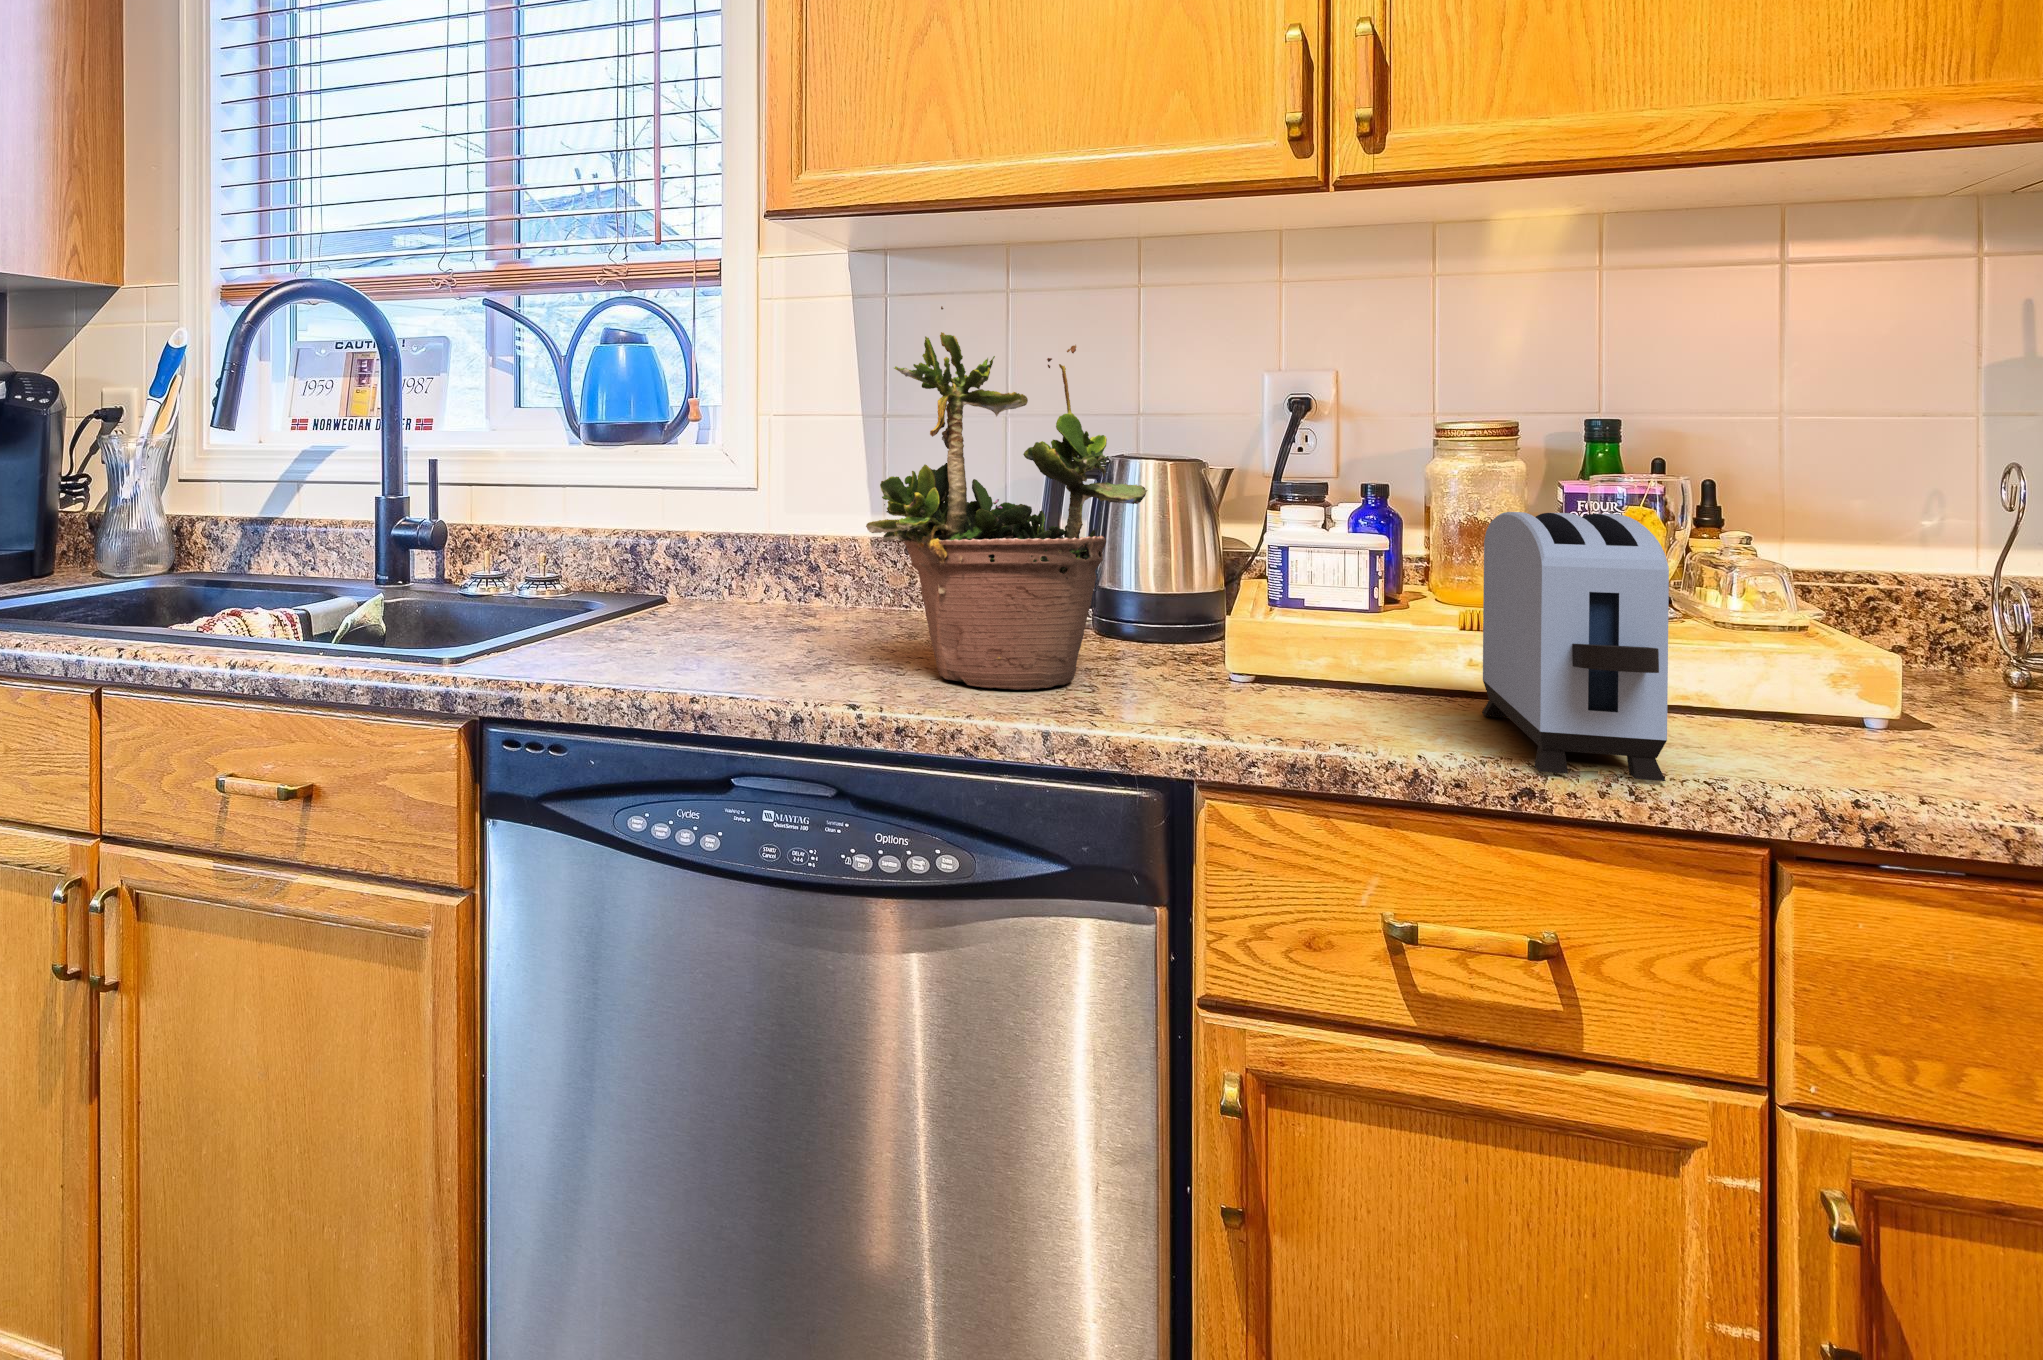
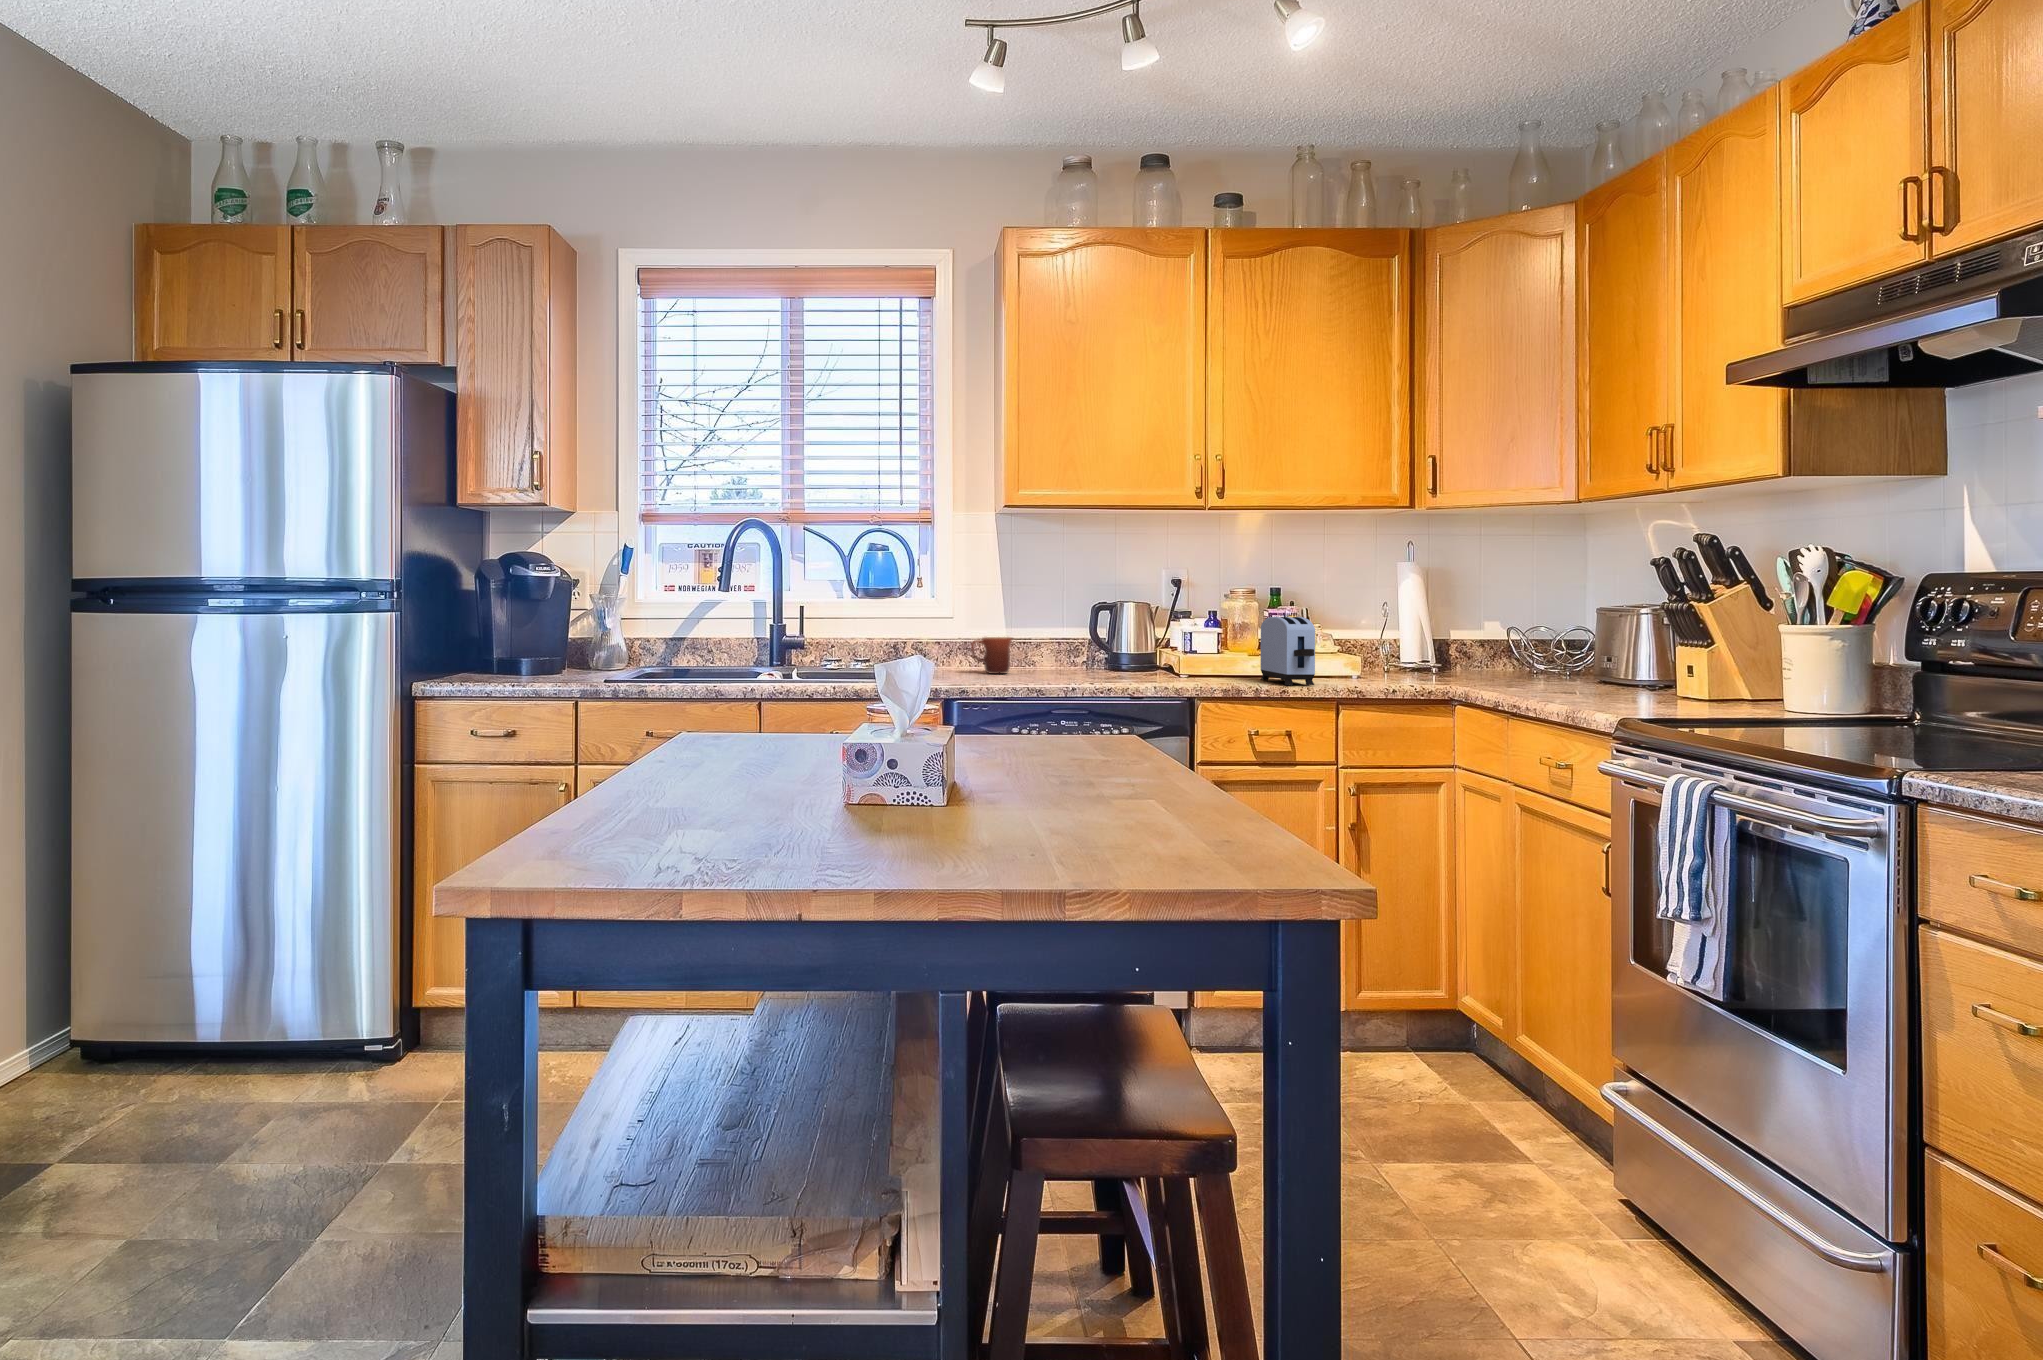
potted plant: present [866,306,1147,690] -> none [1072,549,1161,681]
mug: none [736,537,831,627] -> present [971,637,1012,674]

